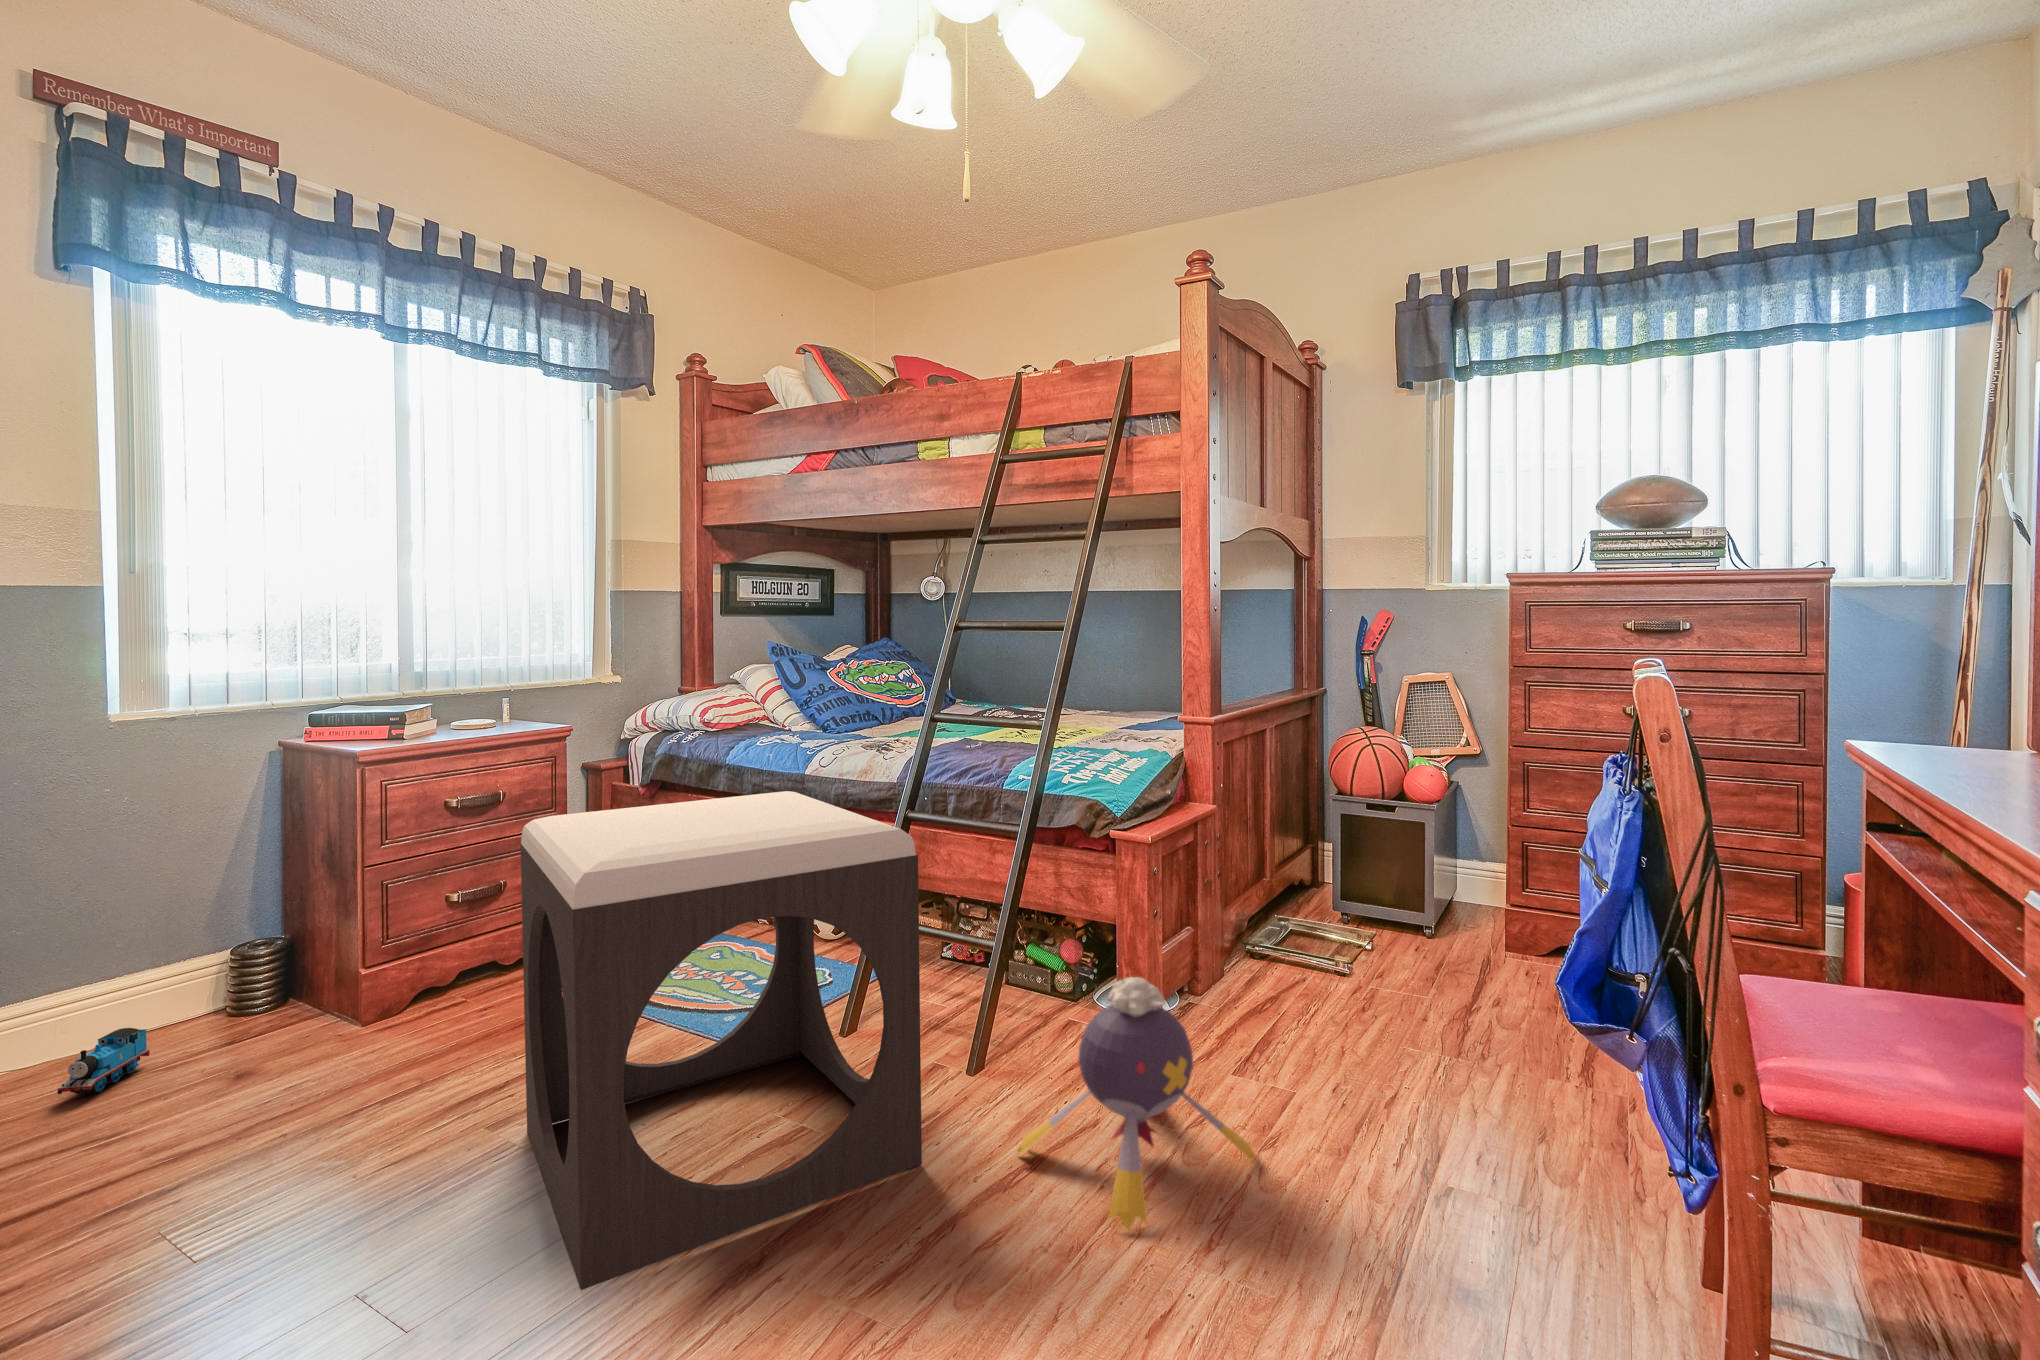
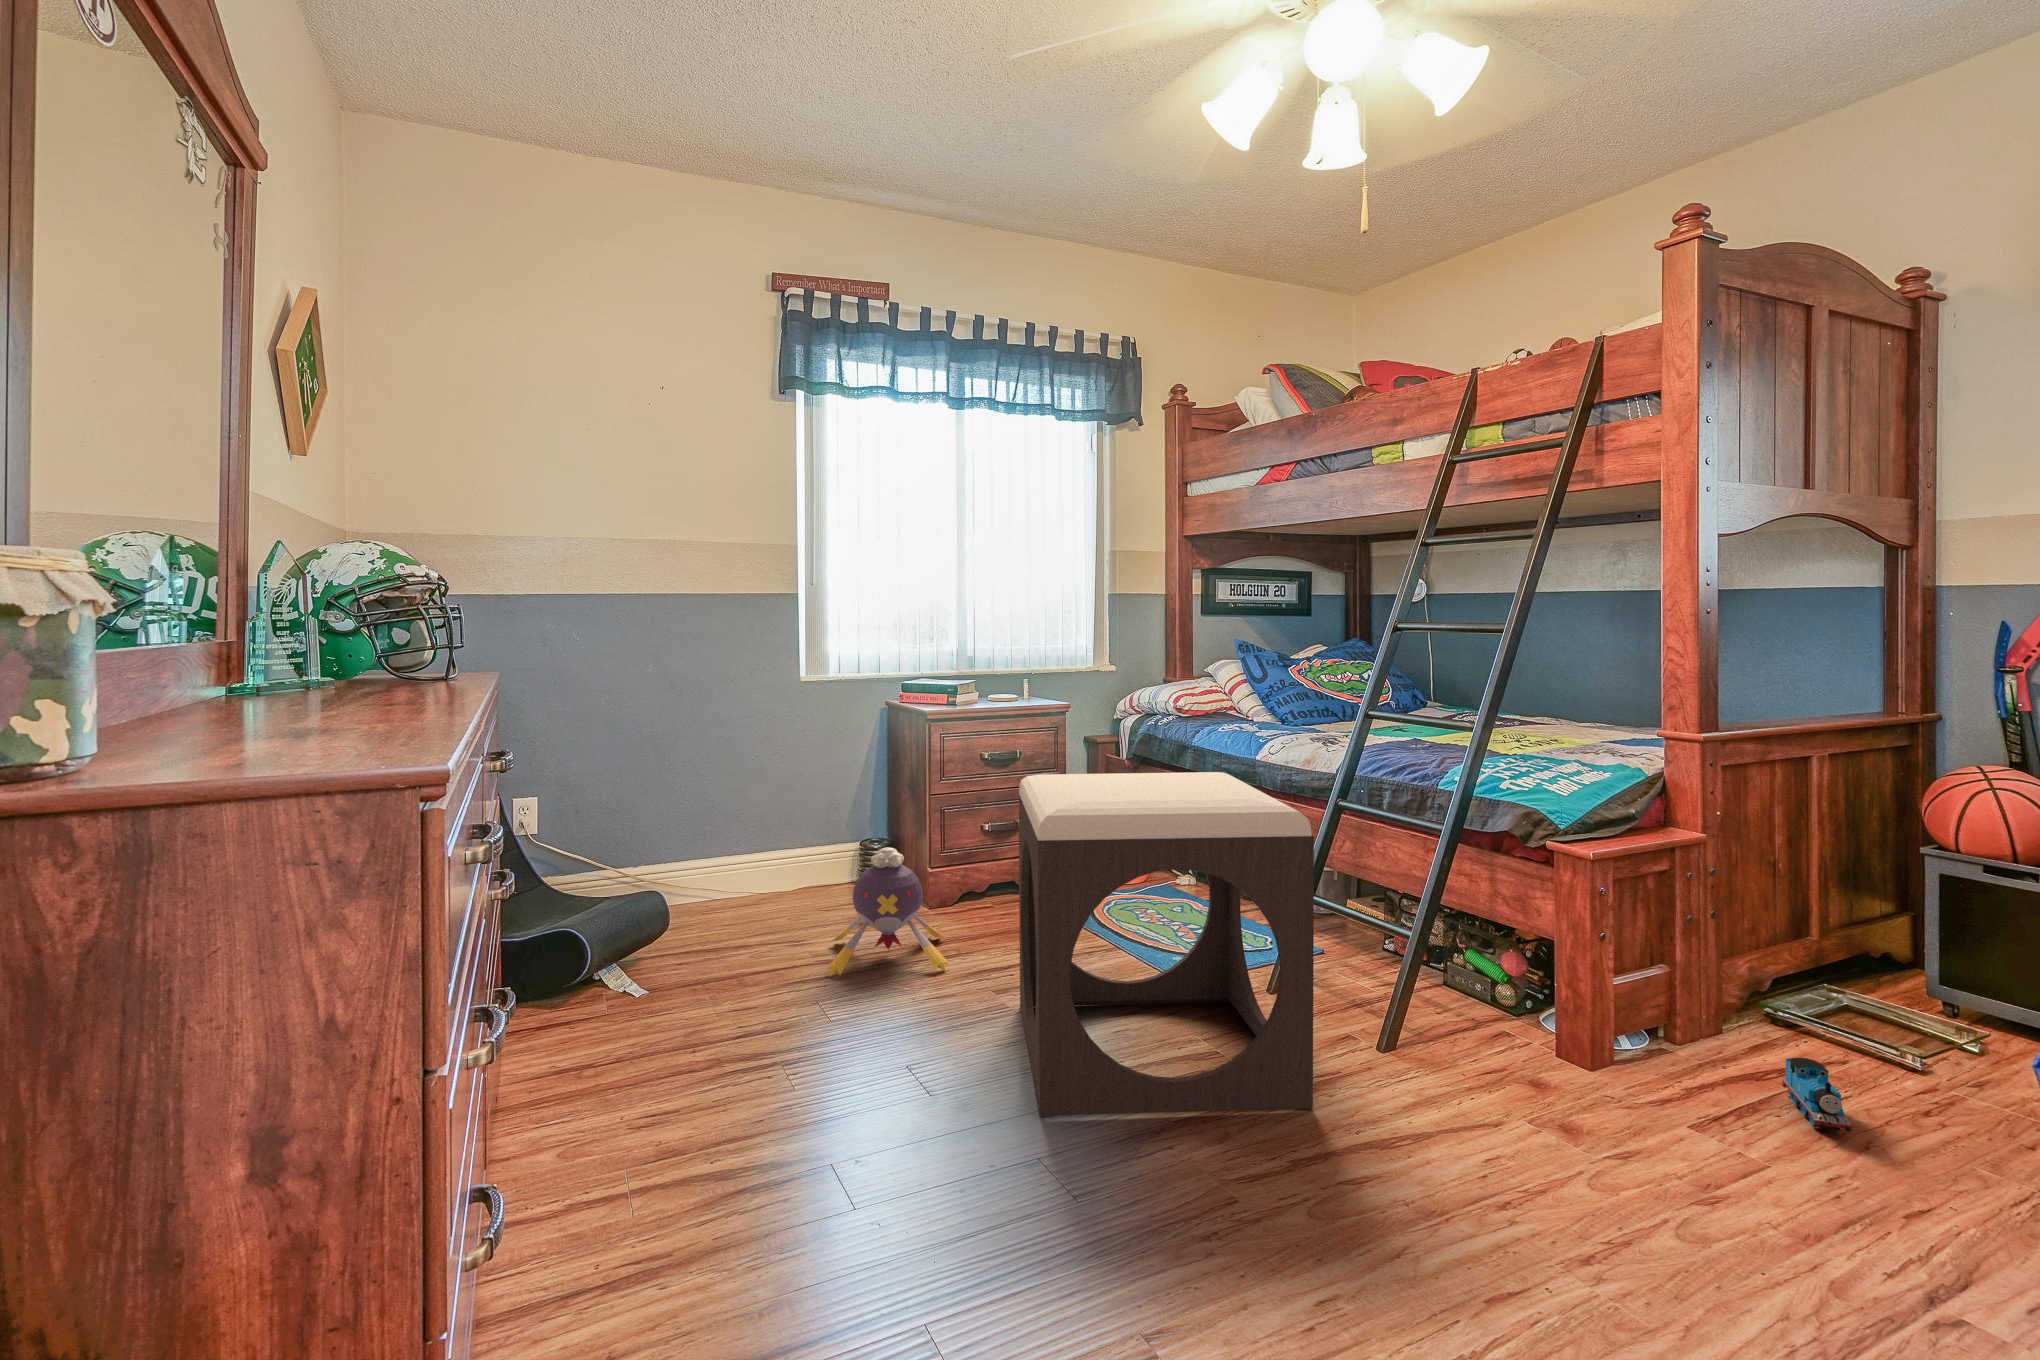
plush toy: present [1016,977,1257,1231] -> present [826,847,950,976]
toy train: present [57,1028,150,1094] -> present [1783,1058,1852,1132]

